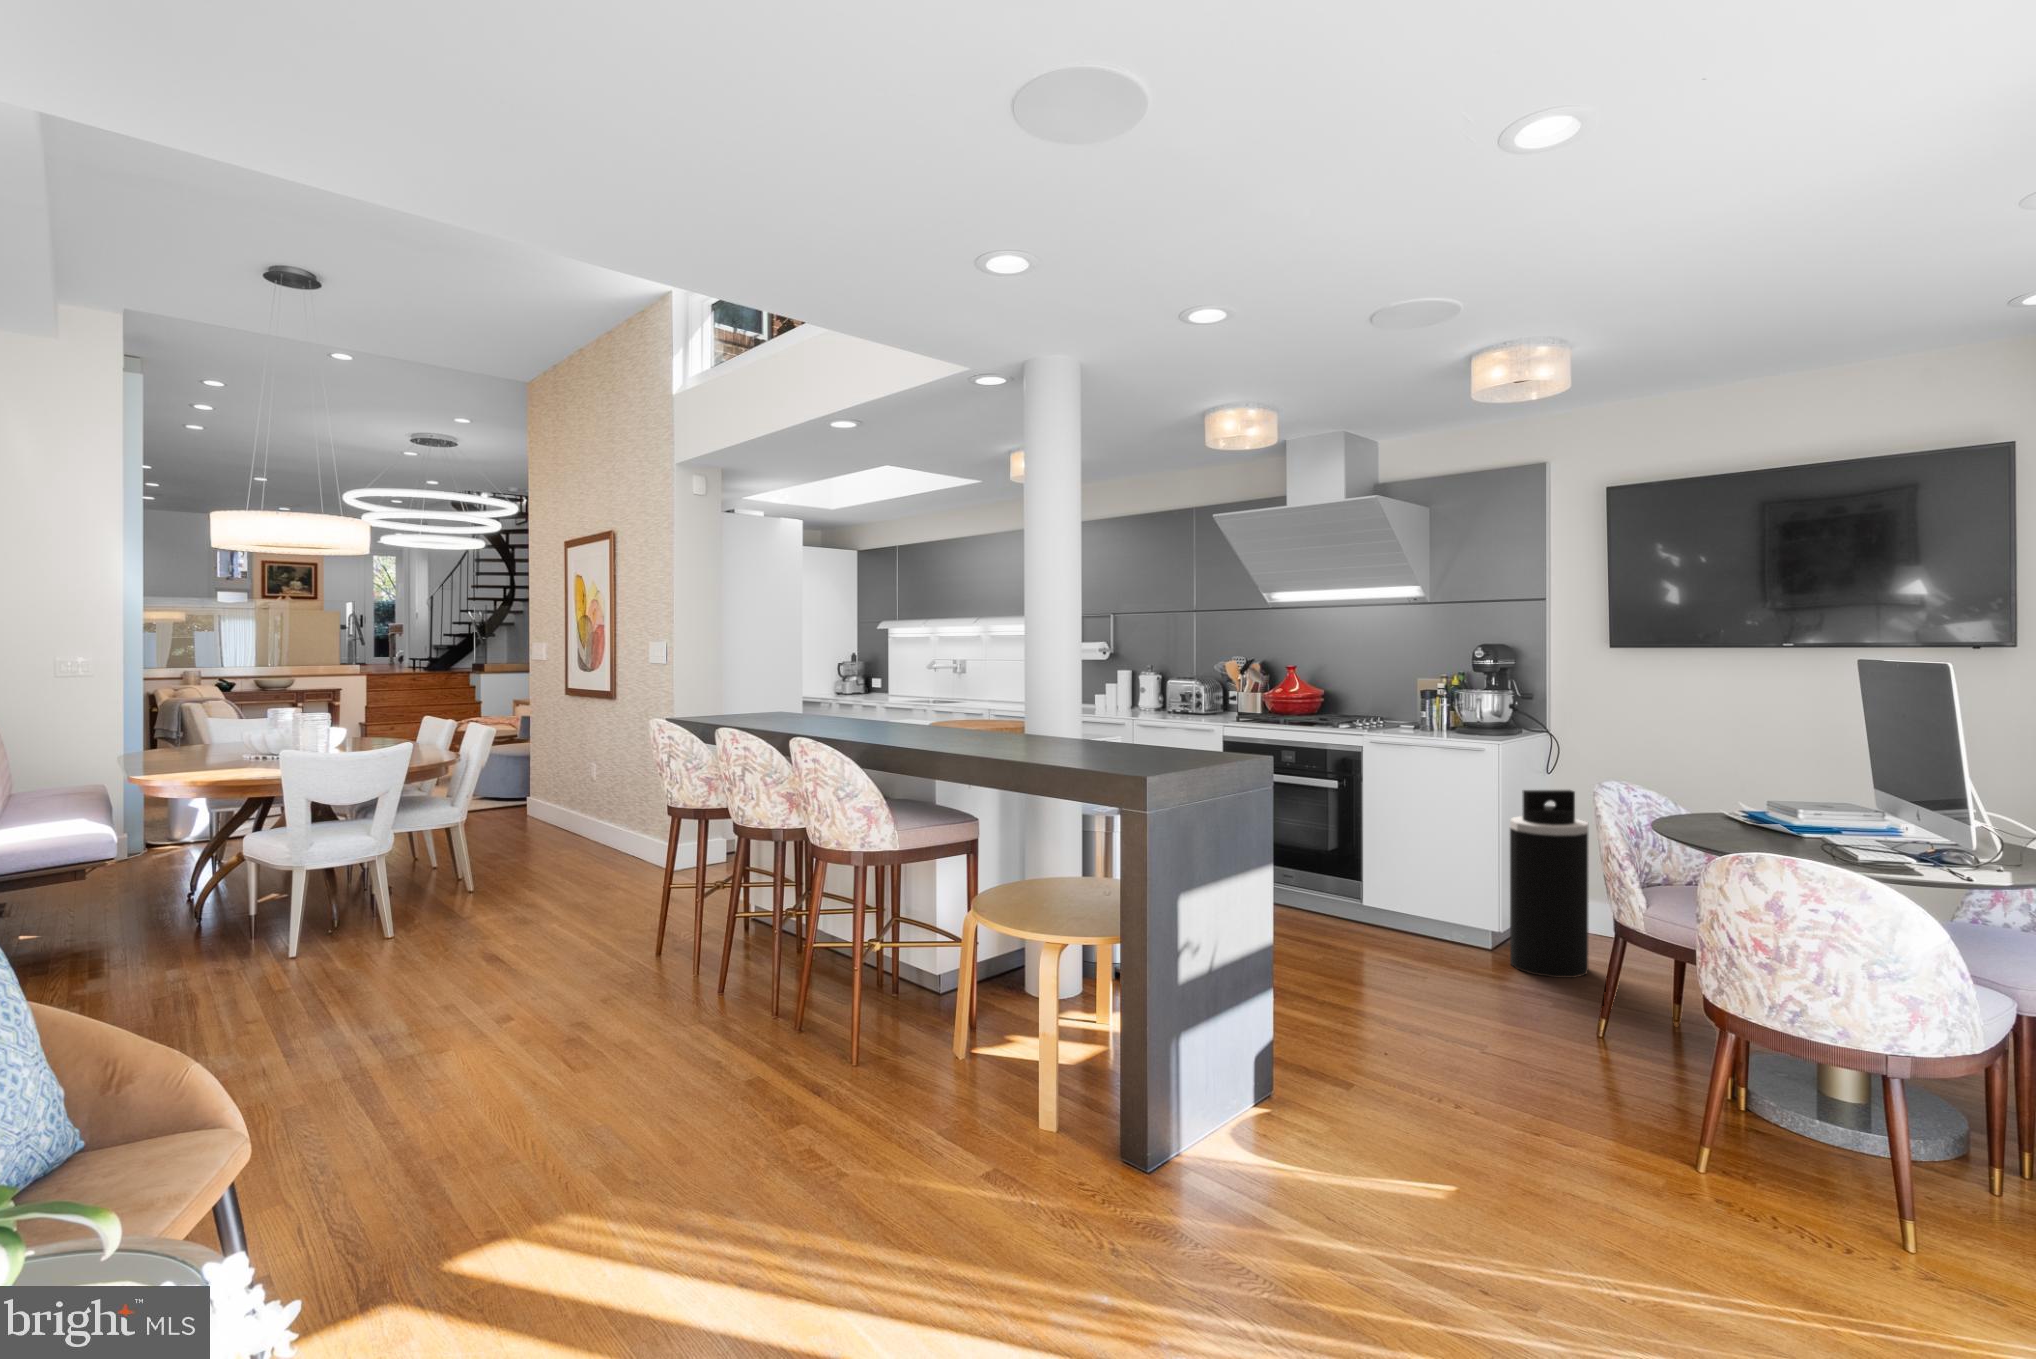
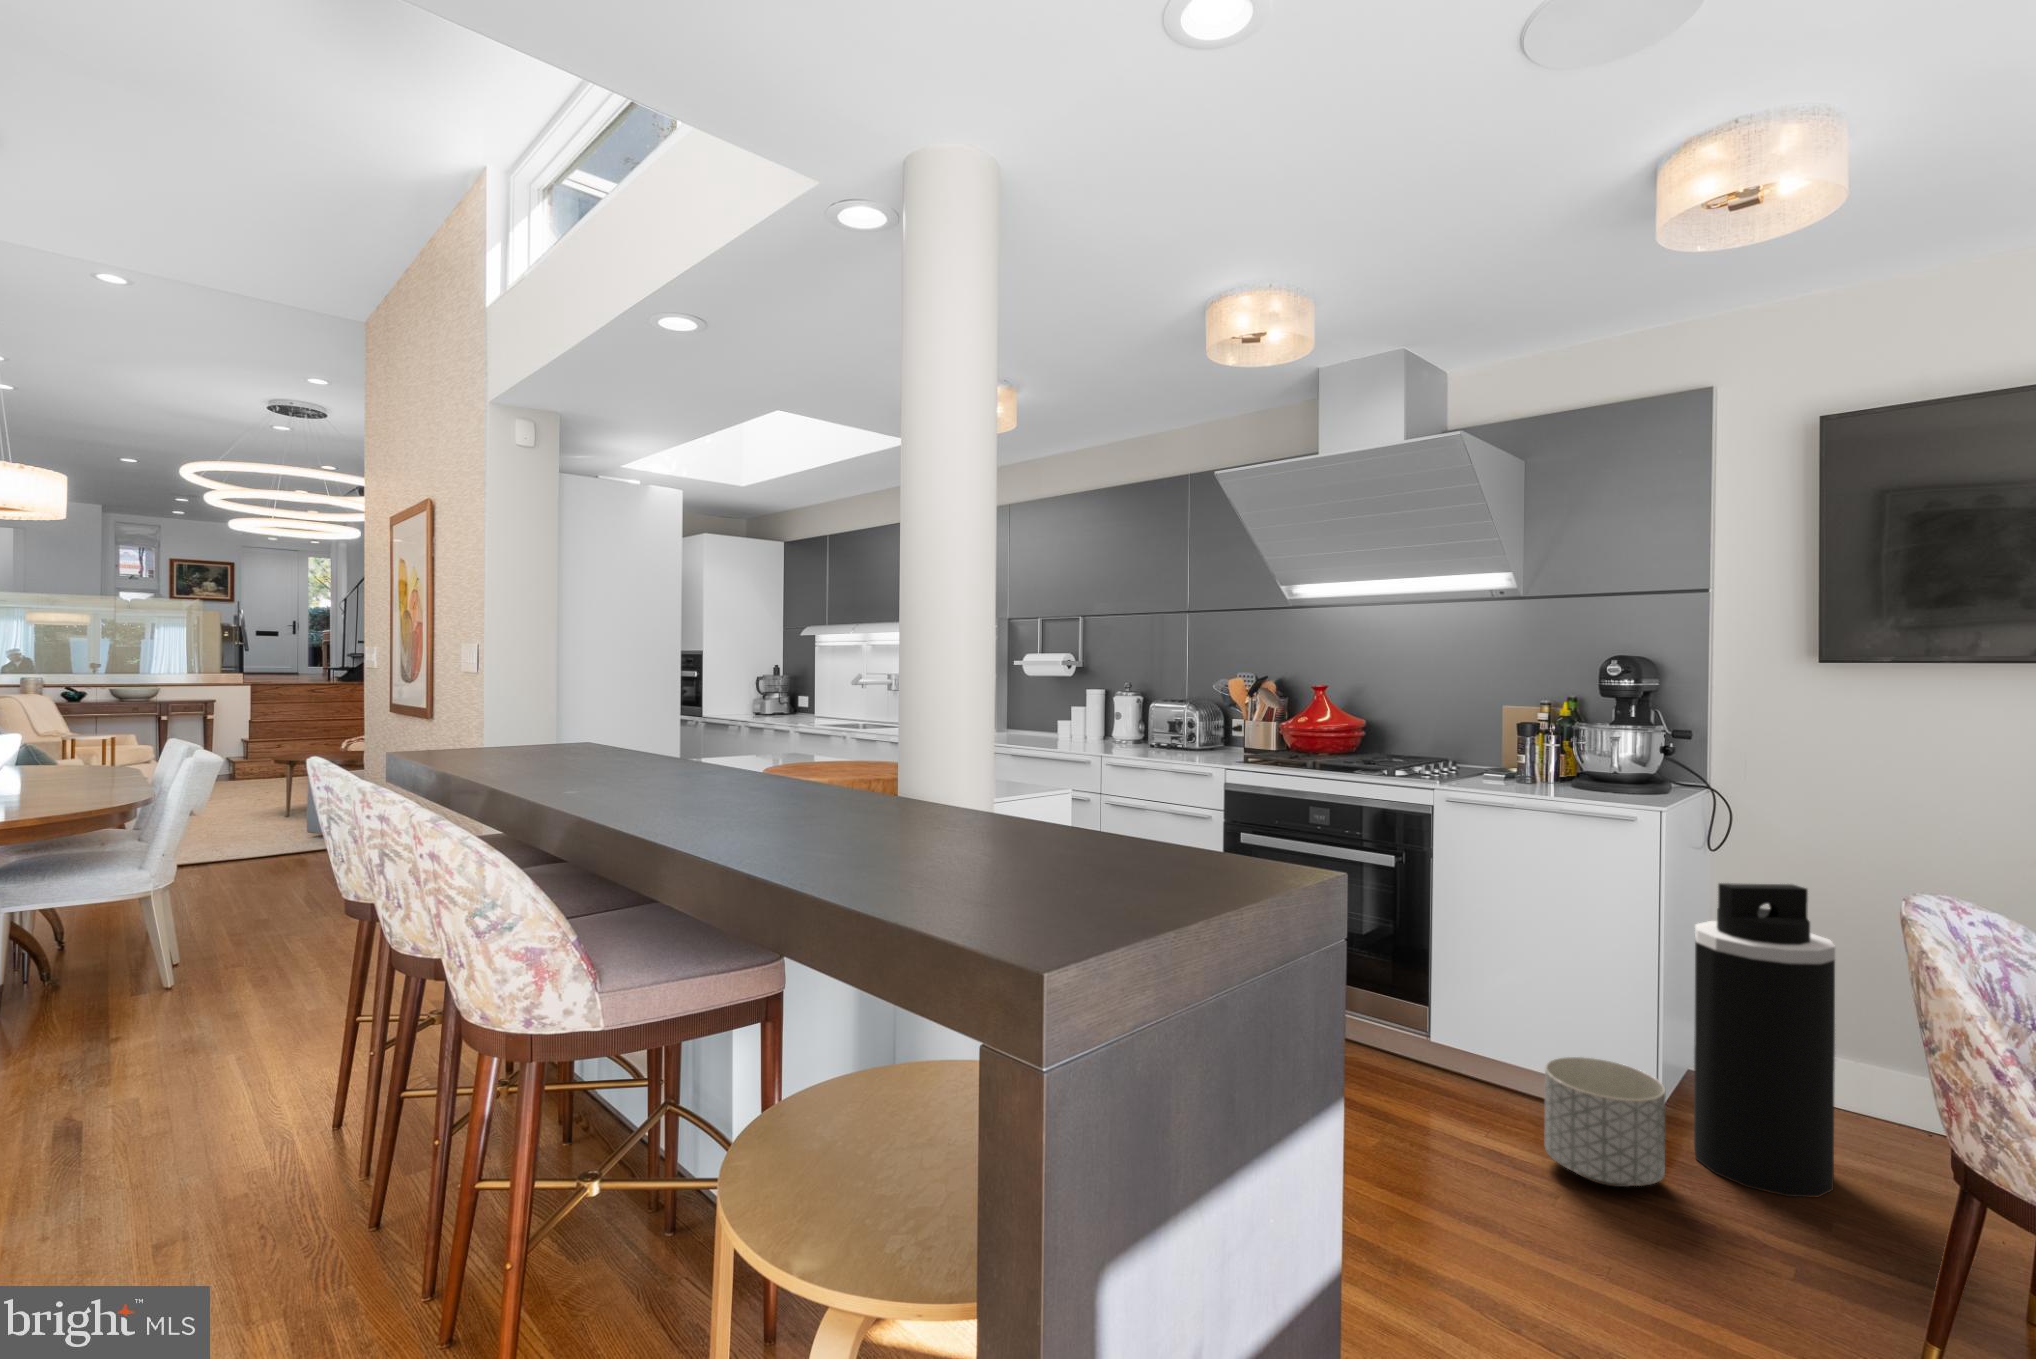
planter: none [1412,902,1481,975] -> present [1545,1057,1665,1187]

